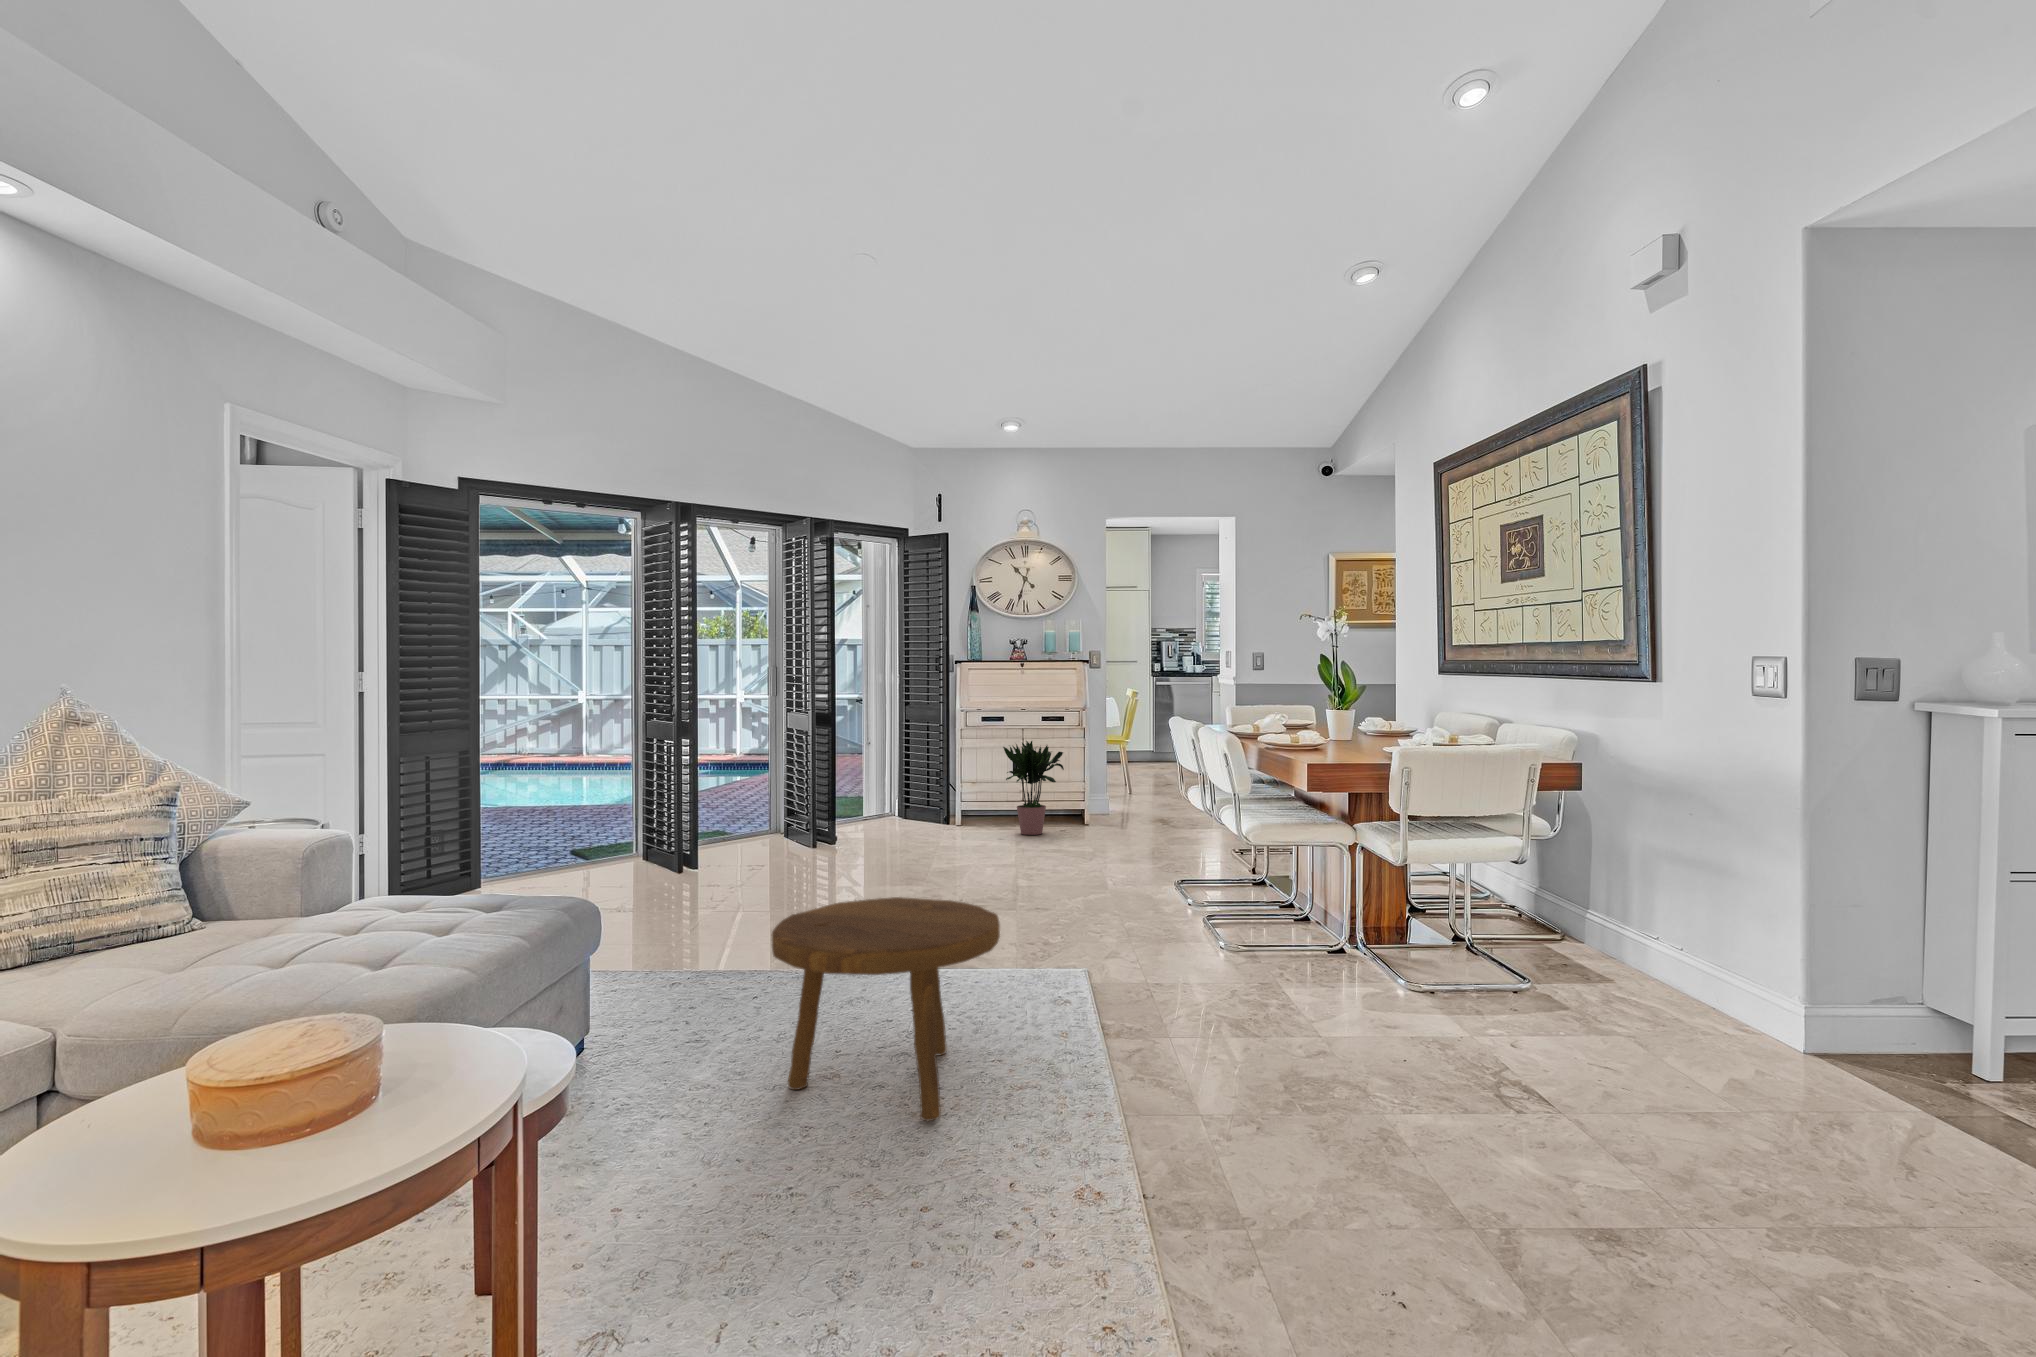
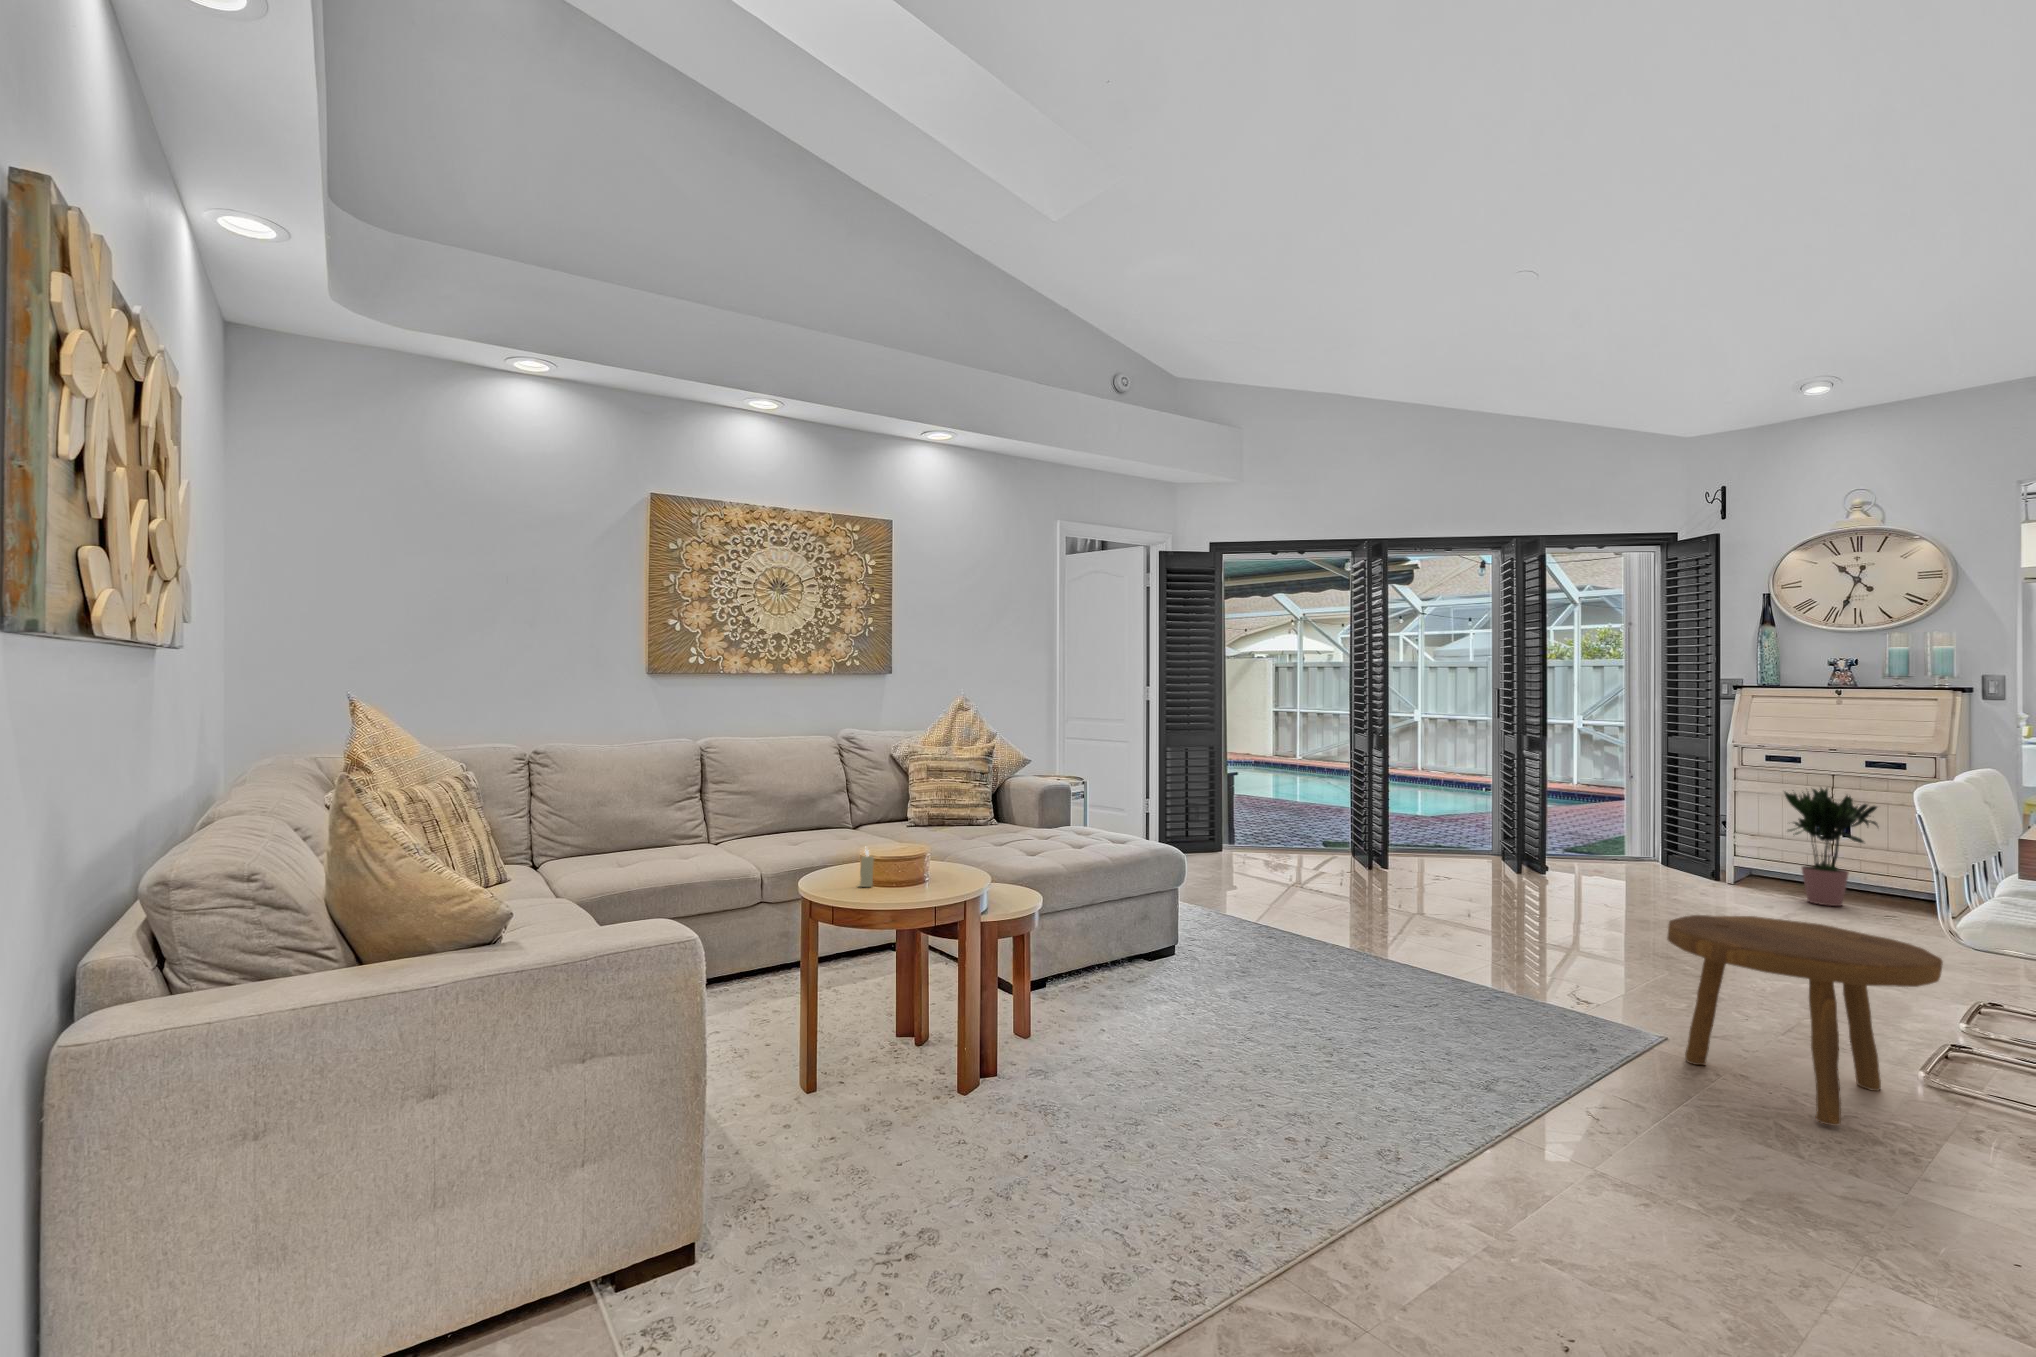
footstool: present [771,897,1000,1121] -> present [1667,915,1943,1126]
candle: none [262,1073,310,1184] -> present [859,849,874,887]

